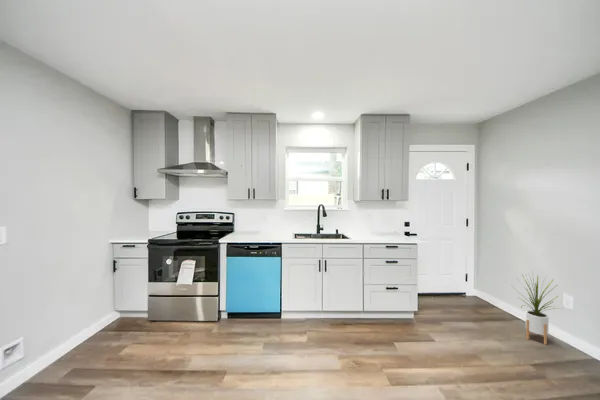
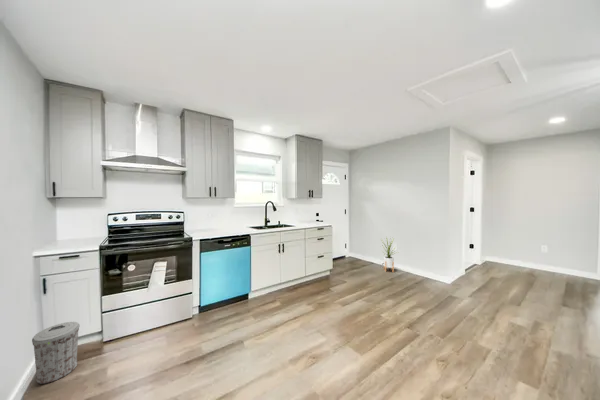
trash can: none [99,296,128,337] -> present [32,322,80,384]

